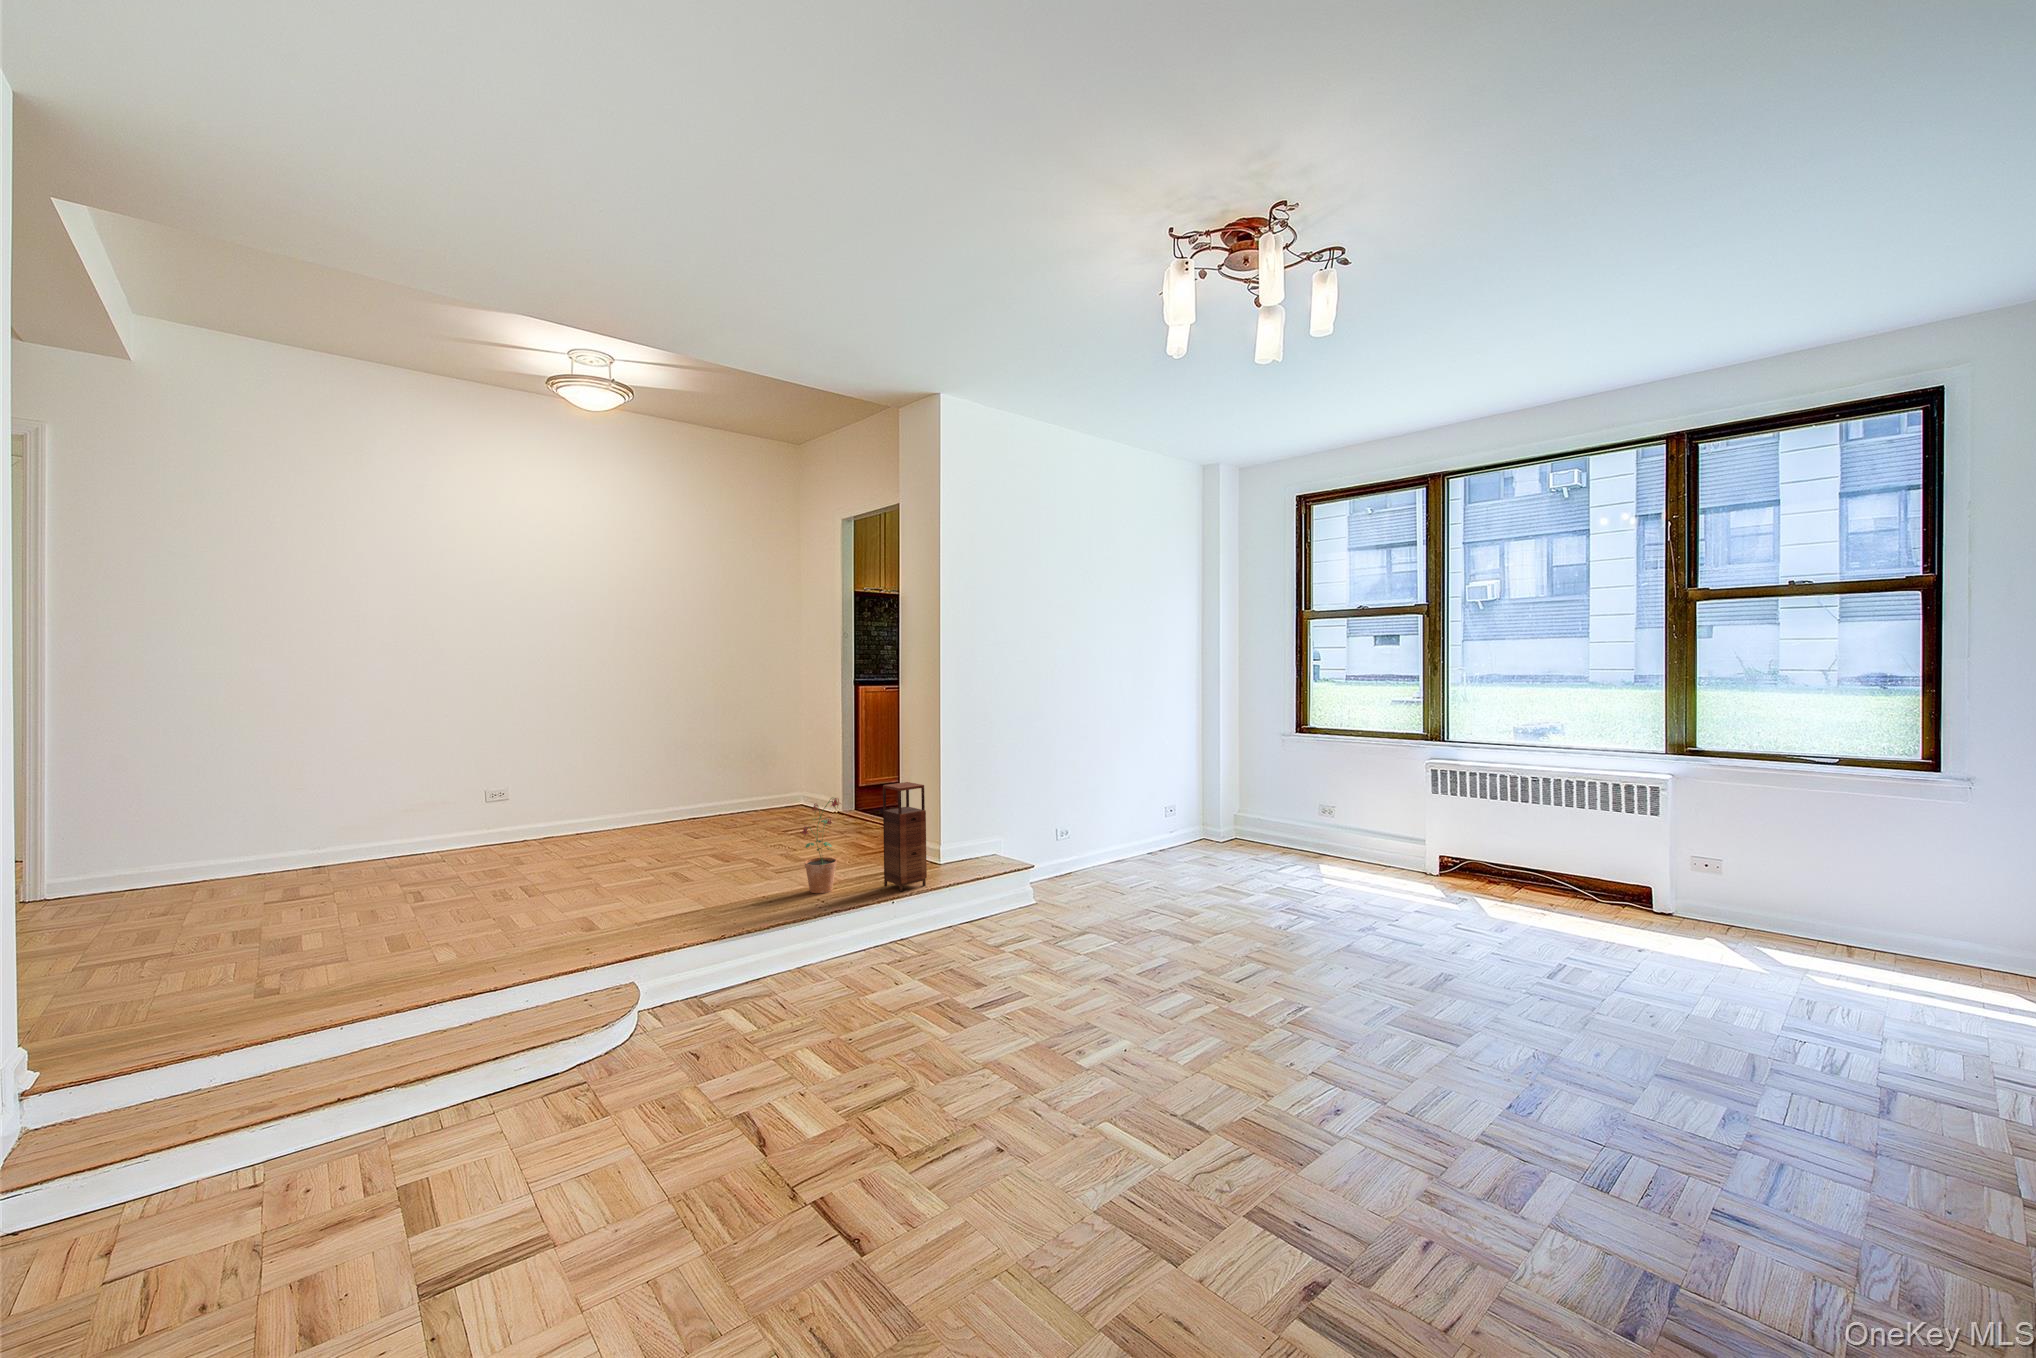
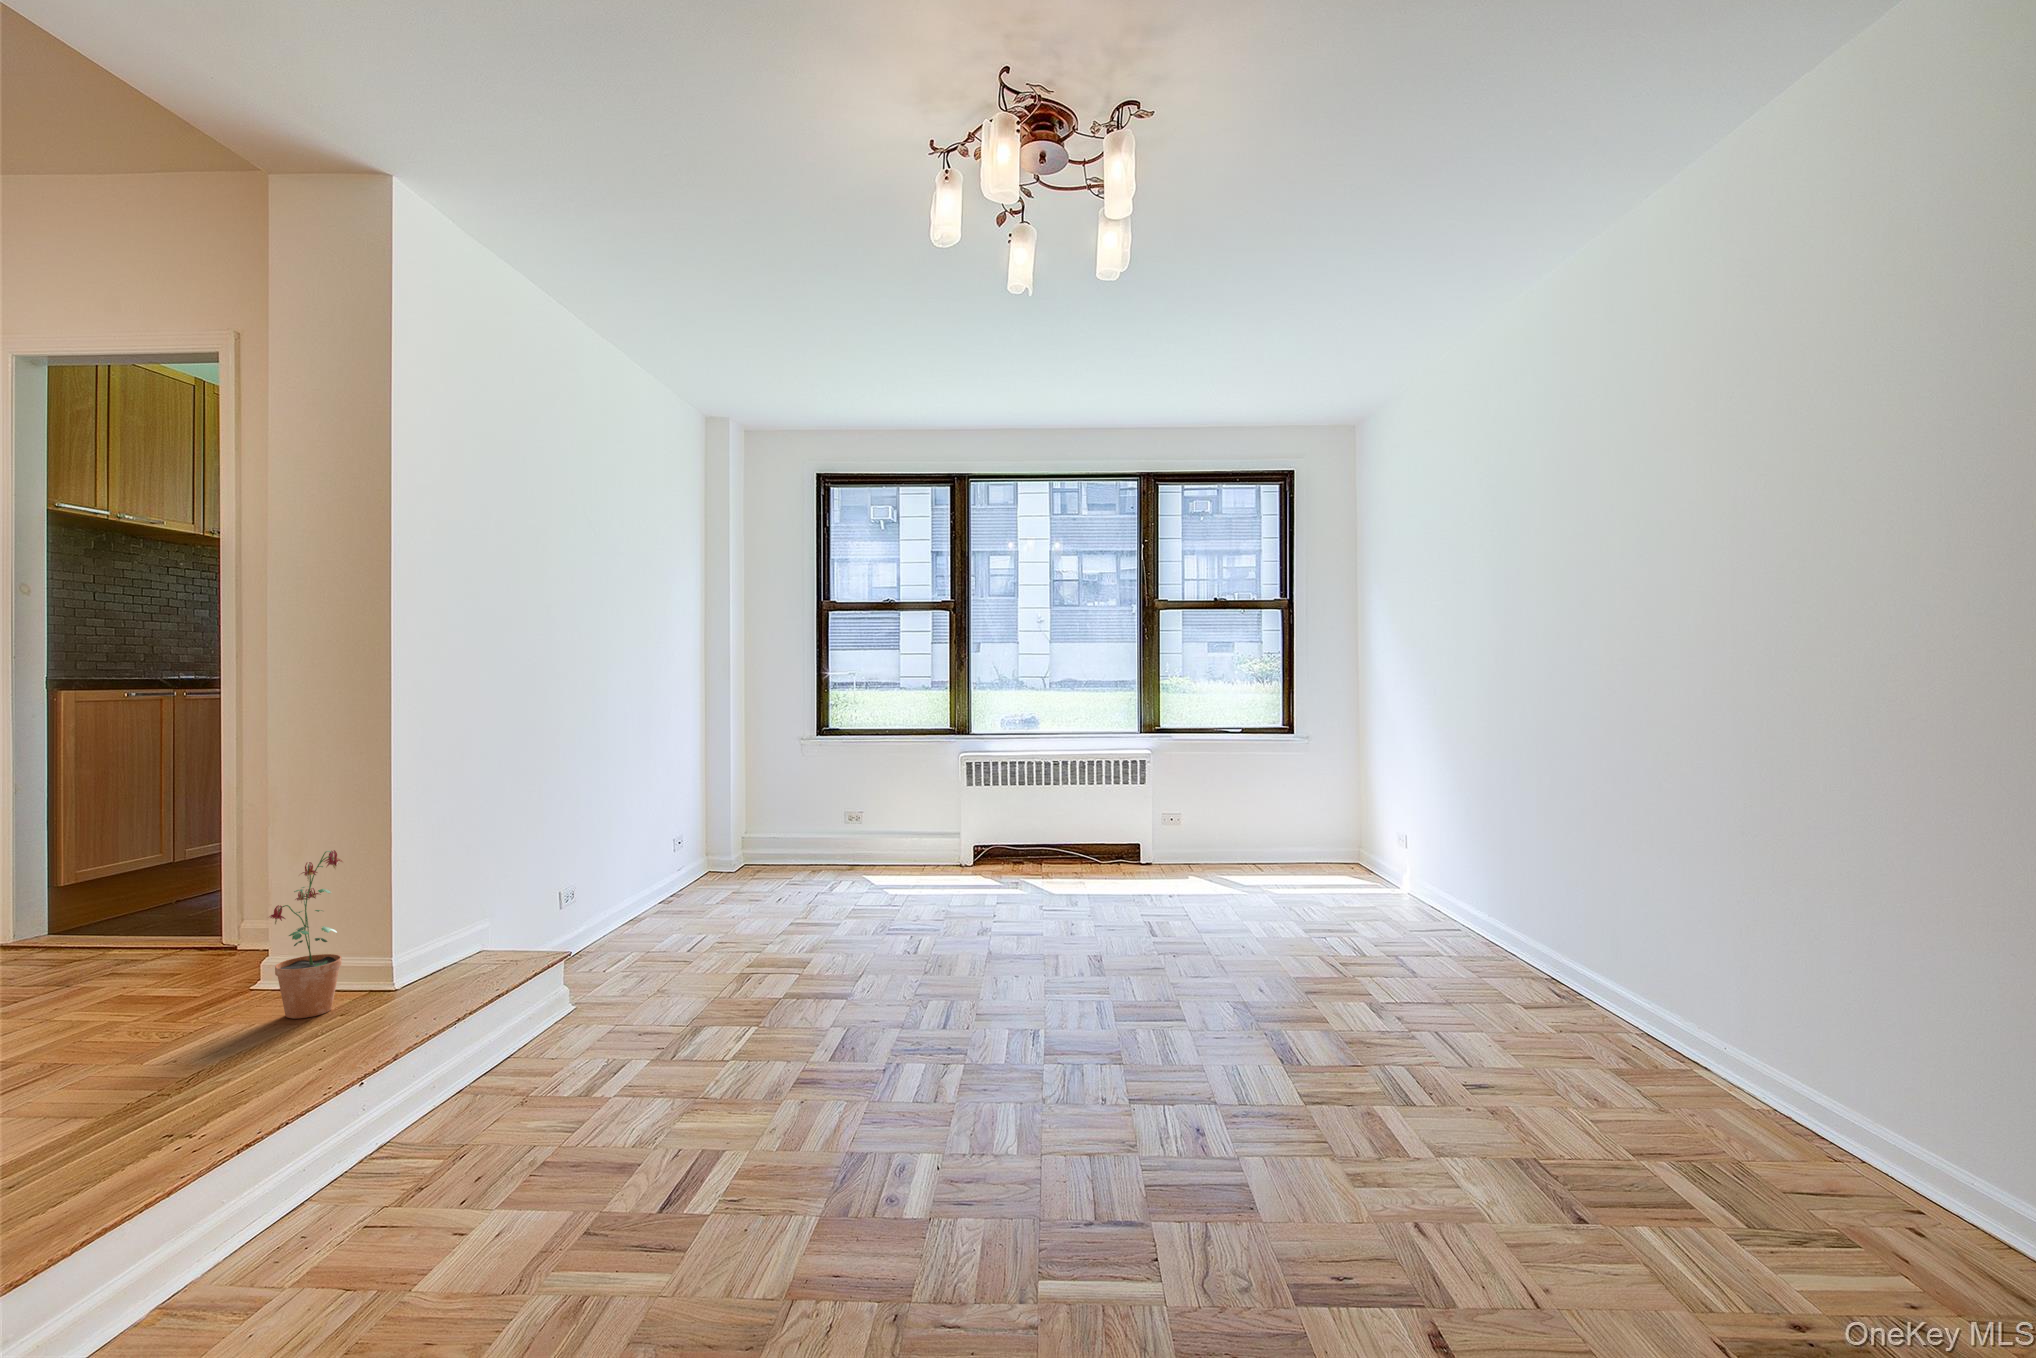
storage cabinet: present [883,782,927,892] -> none [427,814,503,981]

